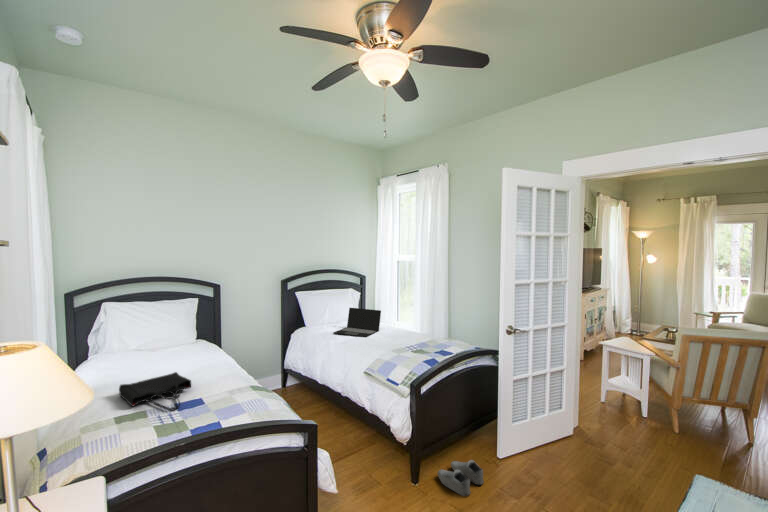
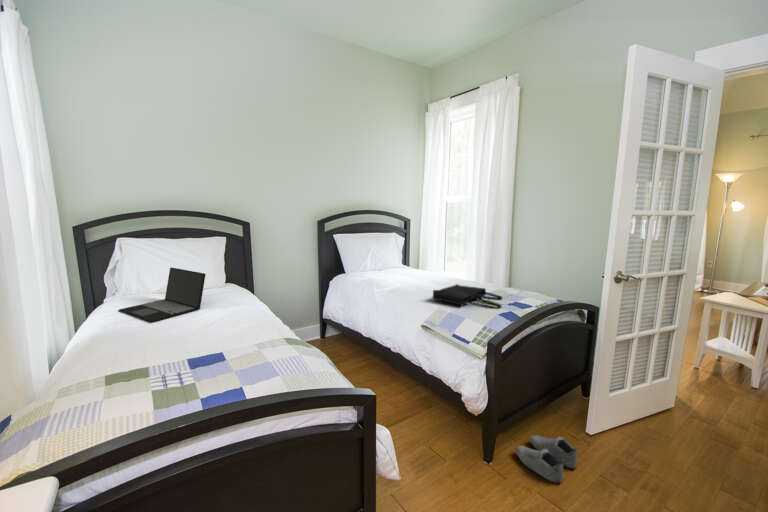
laptop: present [333,308,381,337] -> present [119,268,206,322]
tote bag: present [119,372,191,411] -> present [433,284,502,309]

